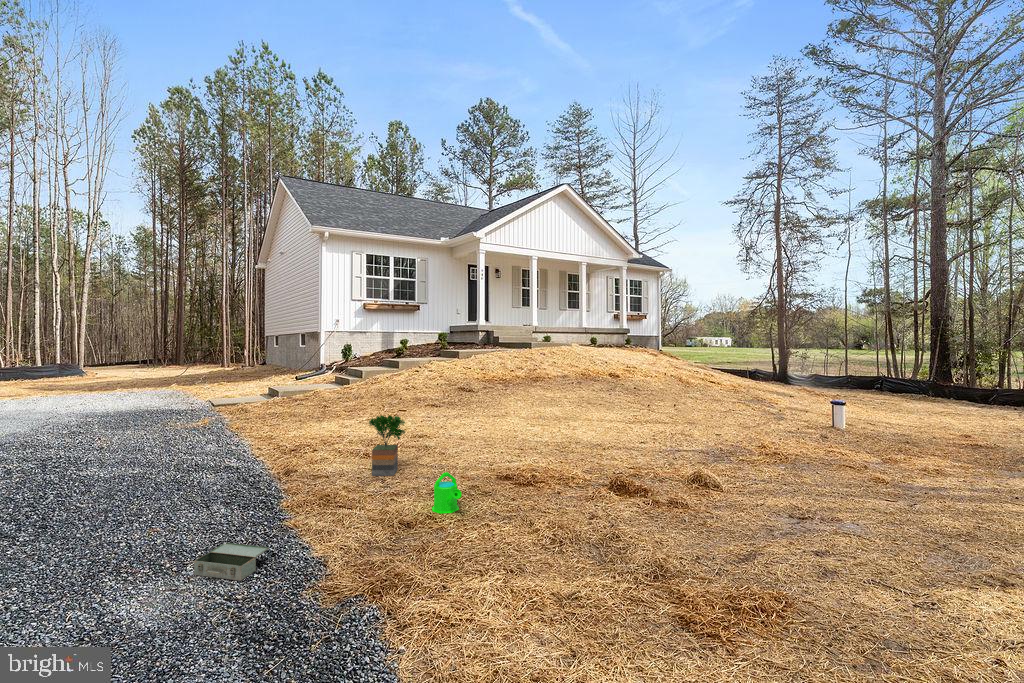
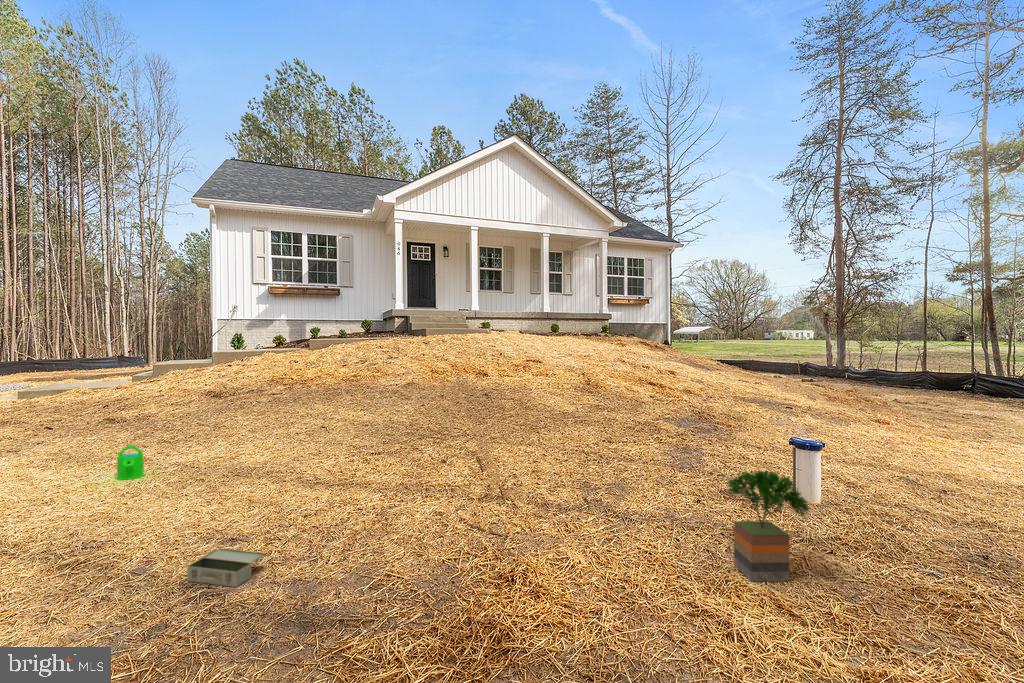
potted tree: present [369,415,405,476] -> present [728,470,810,582]
watering can: present [432,472,462,514] -> present [116,445,145,480]

